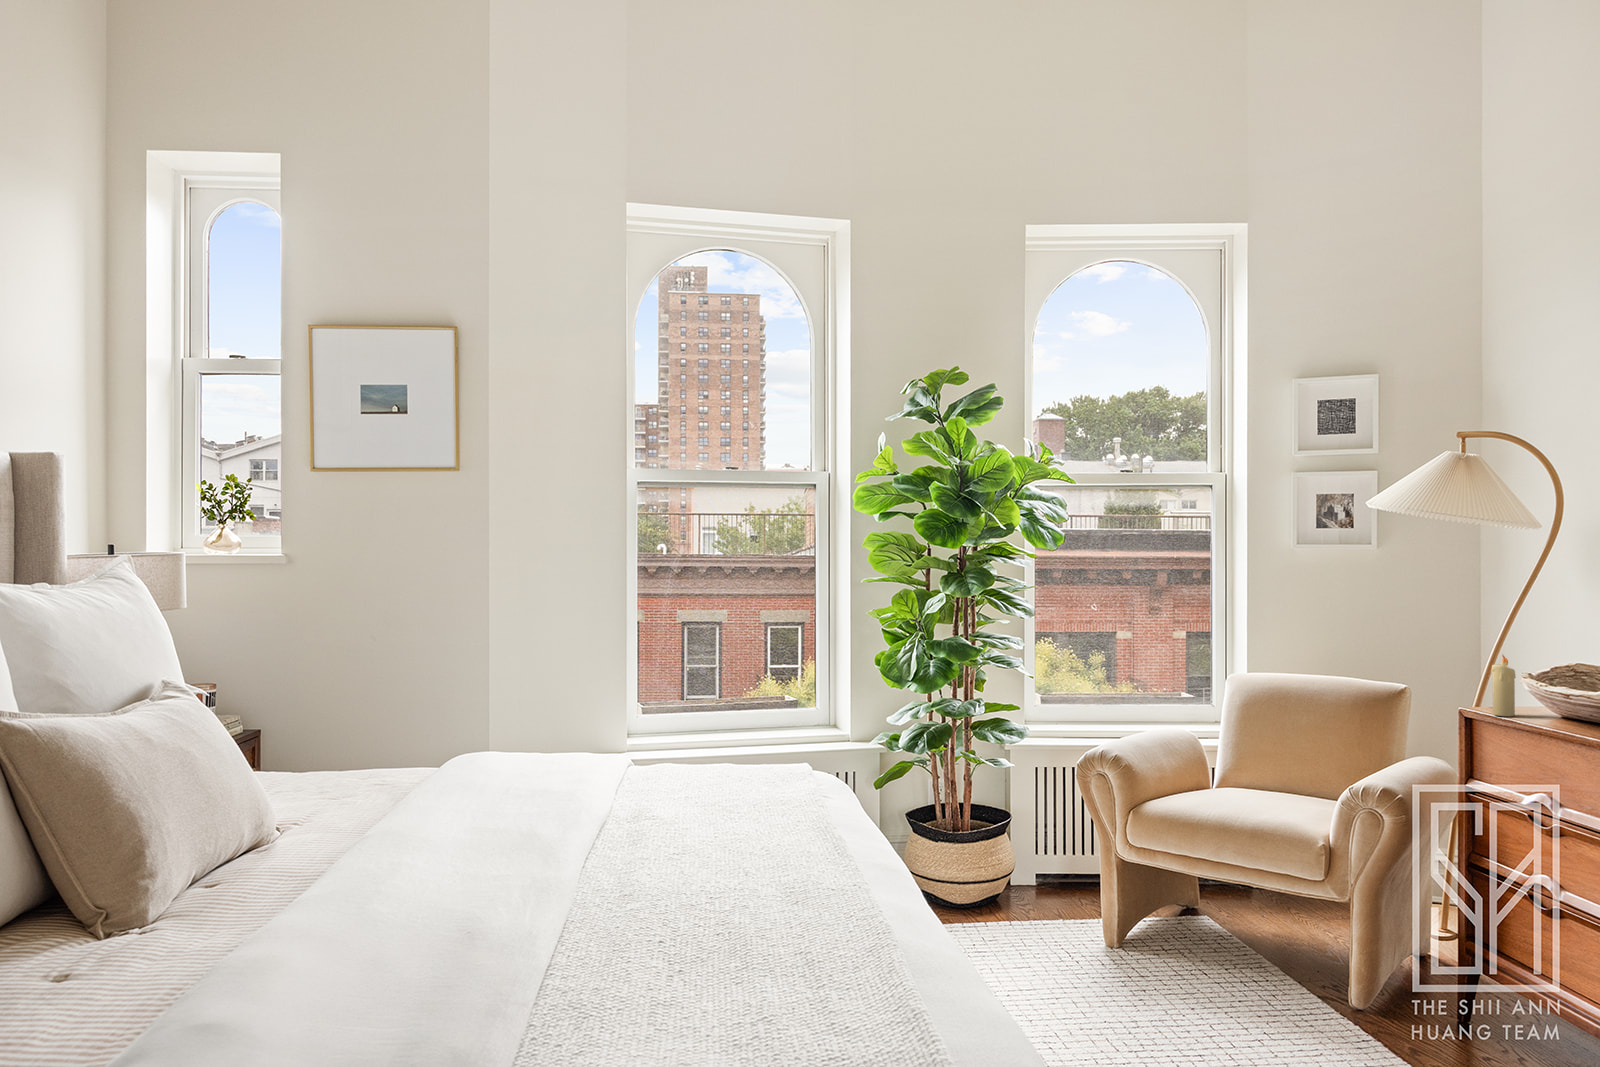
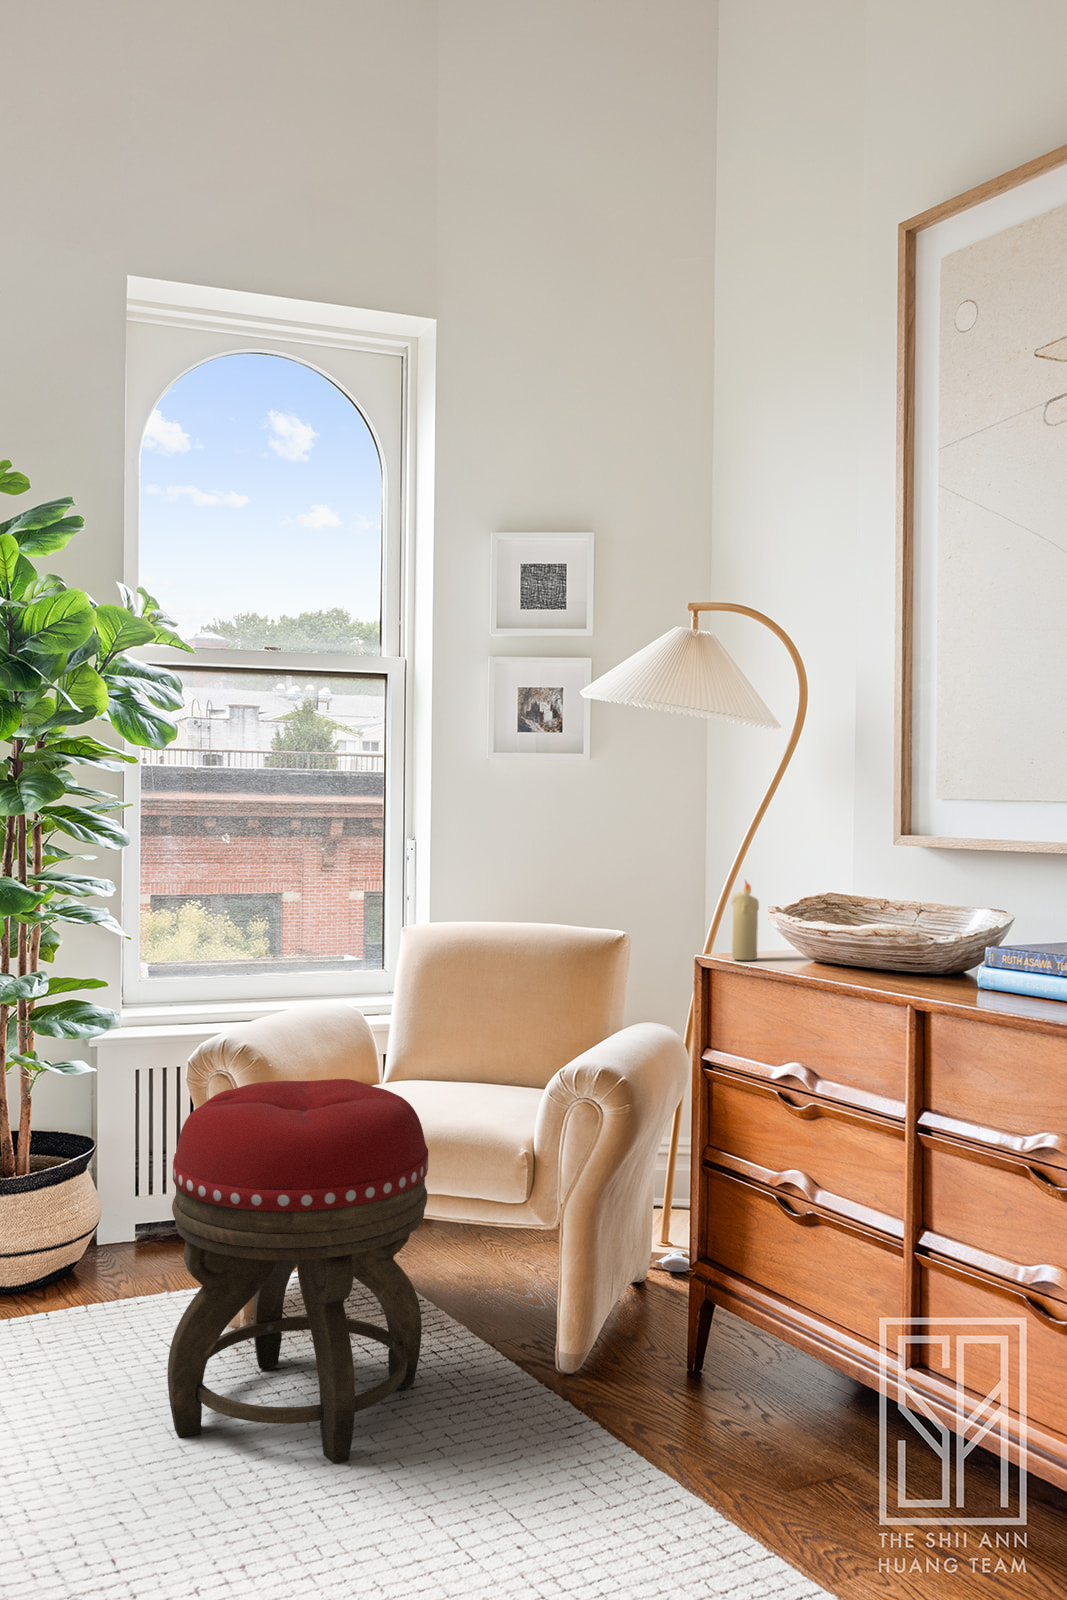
footstool: none [1074,780,1248,1031] -> present [168,1079,428,1464]

